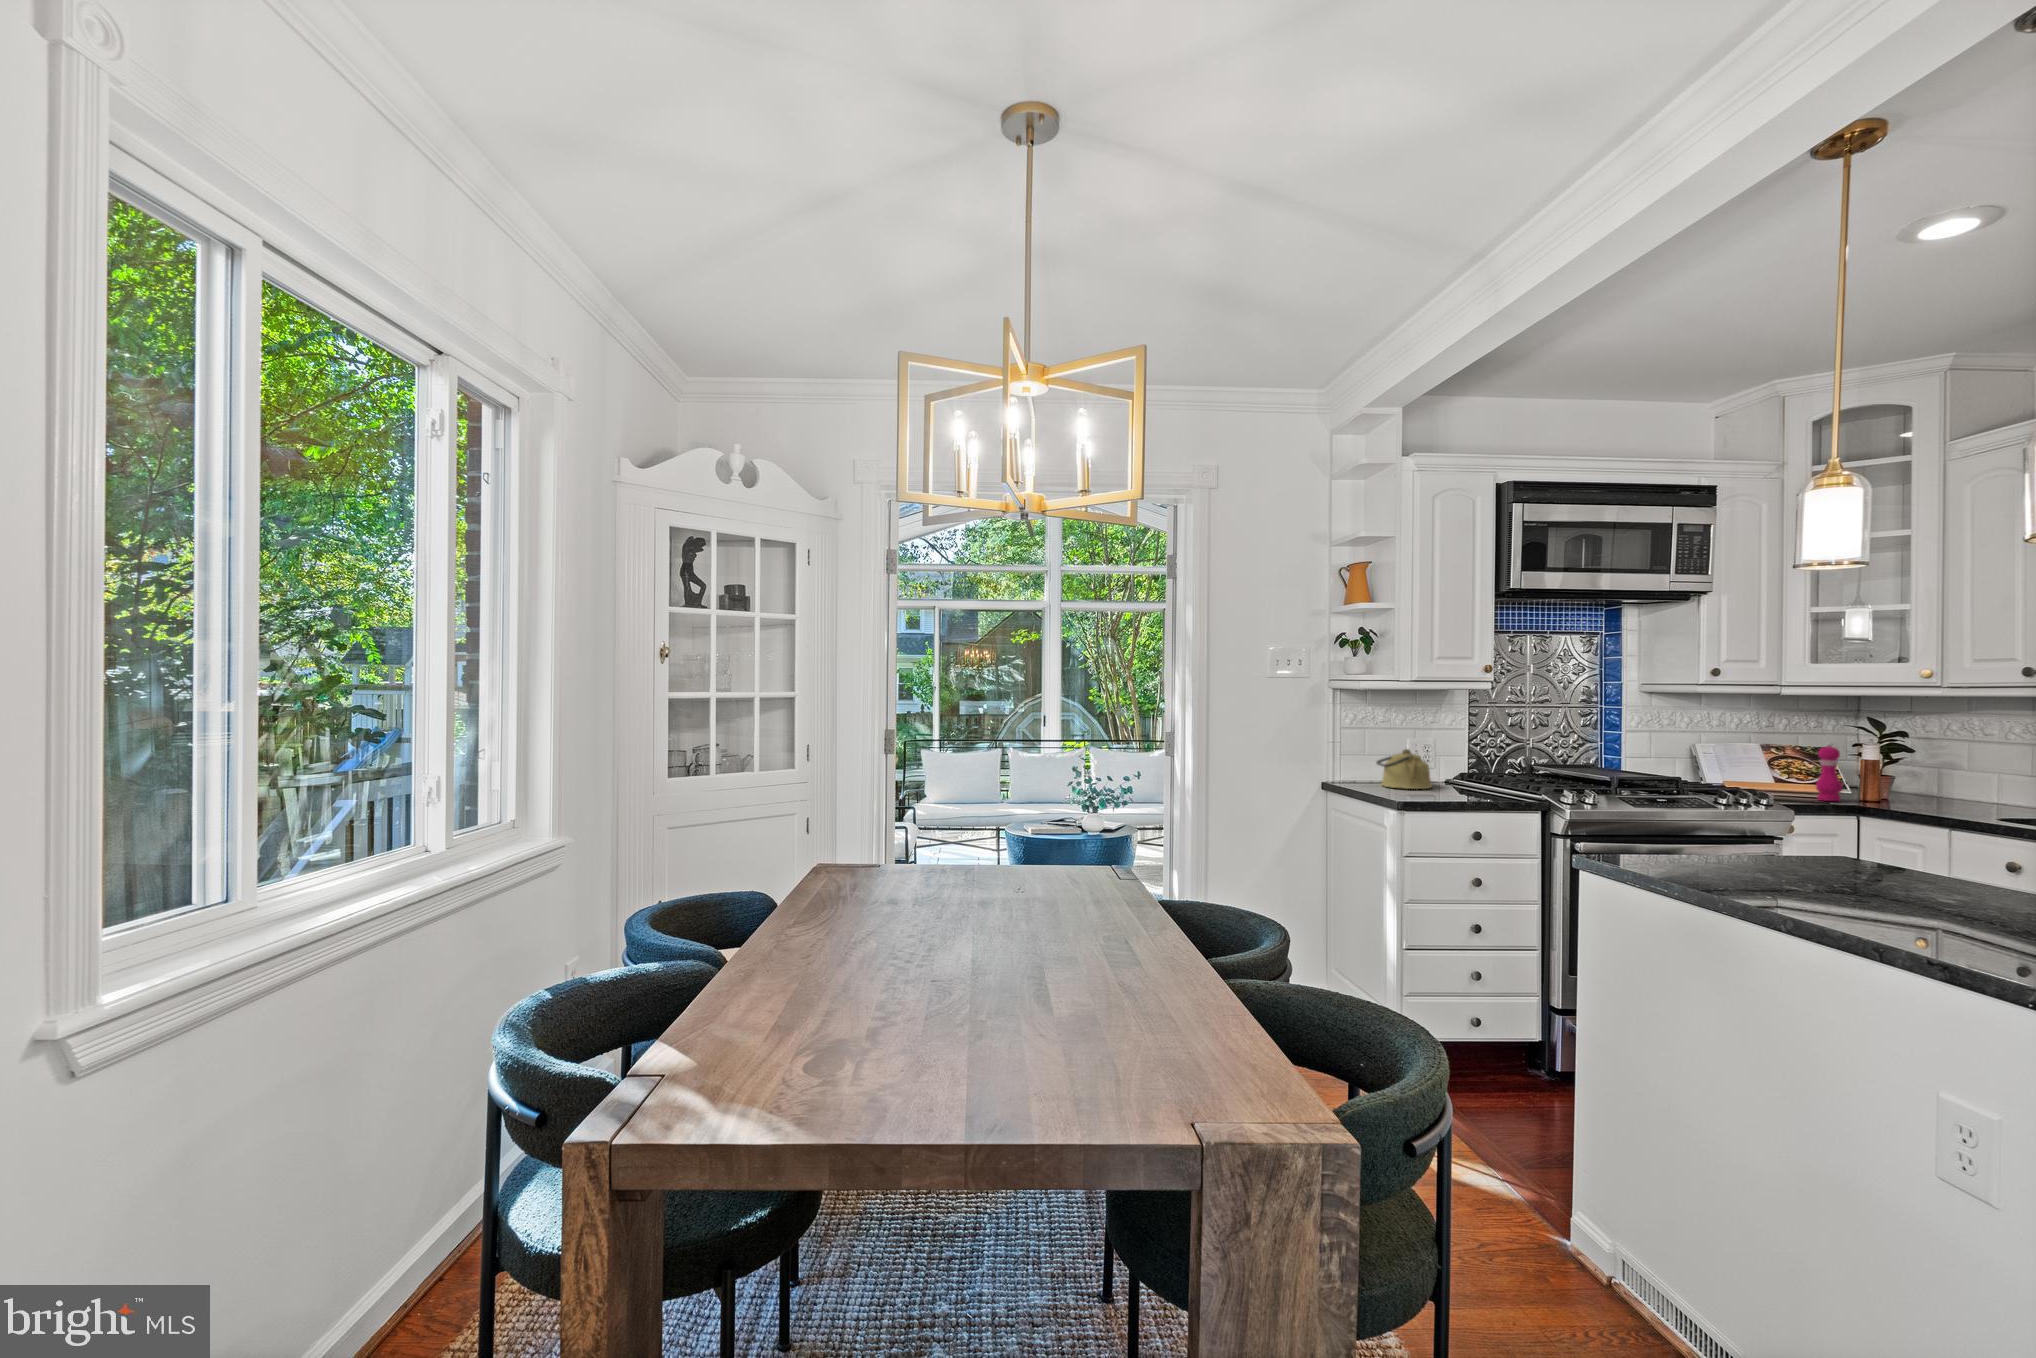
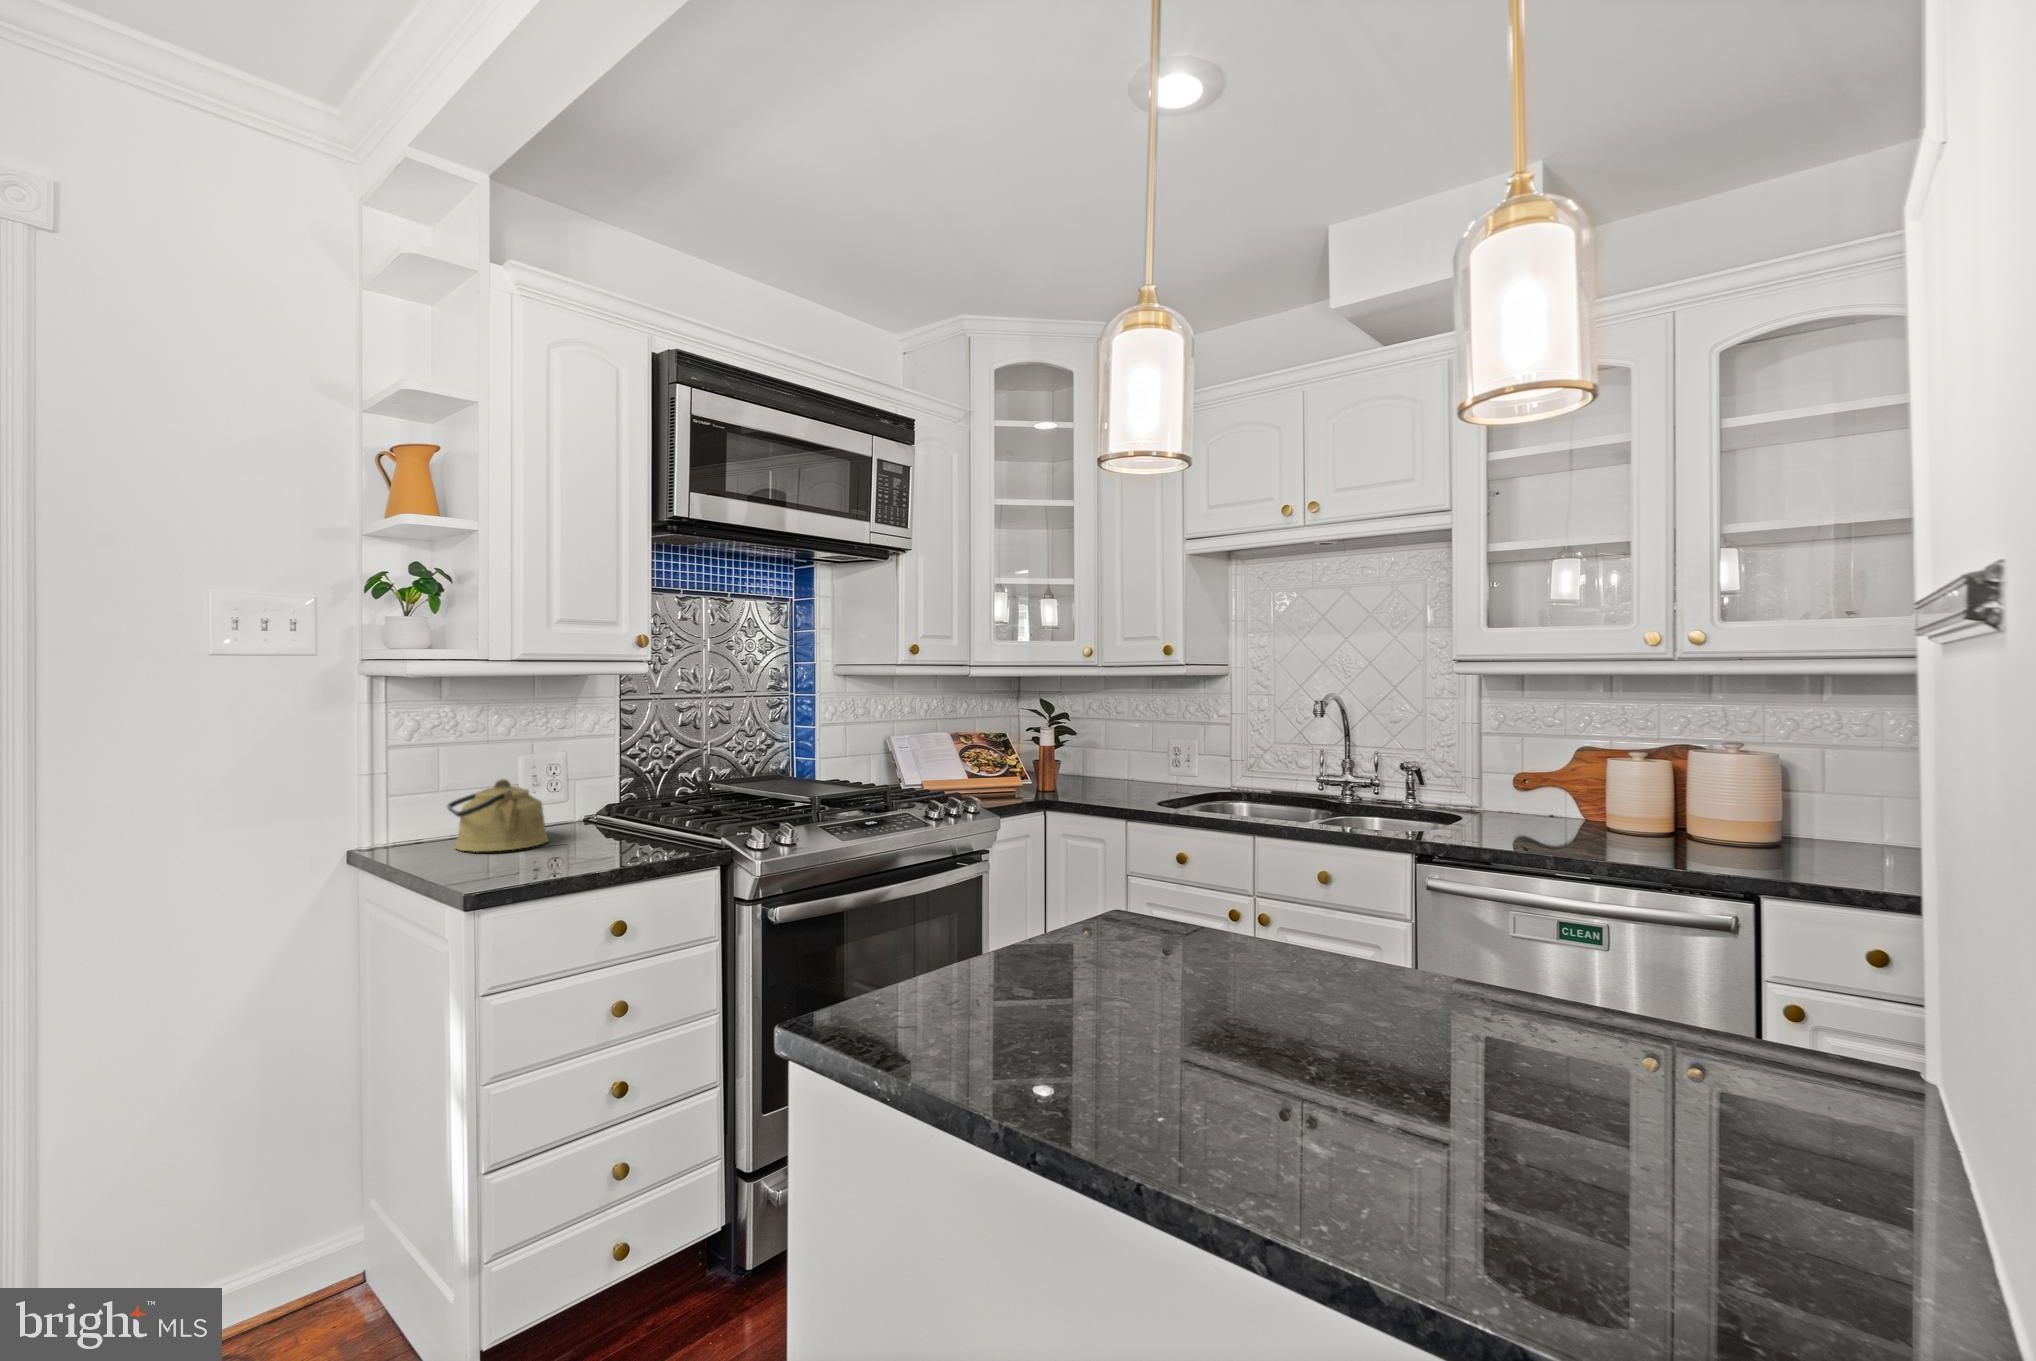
pepper mill: present [1816,742,1842,801] -> none [1022,732,1047,802]

